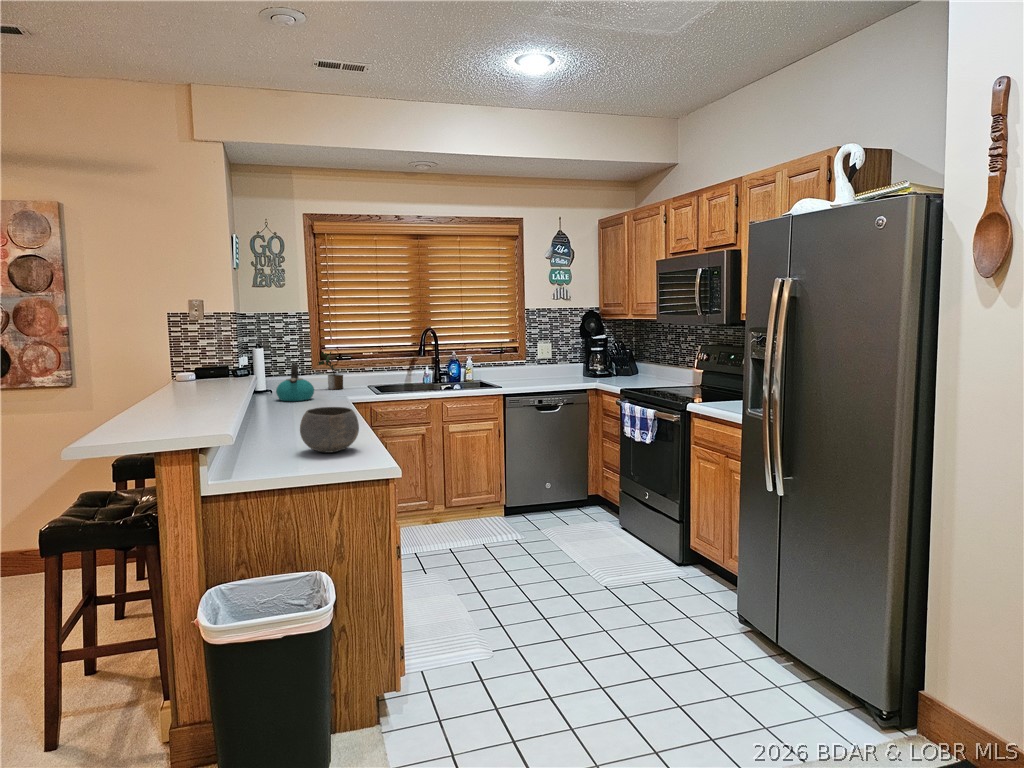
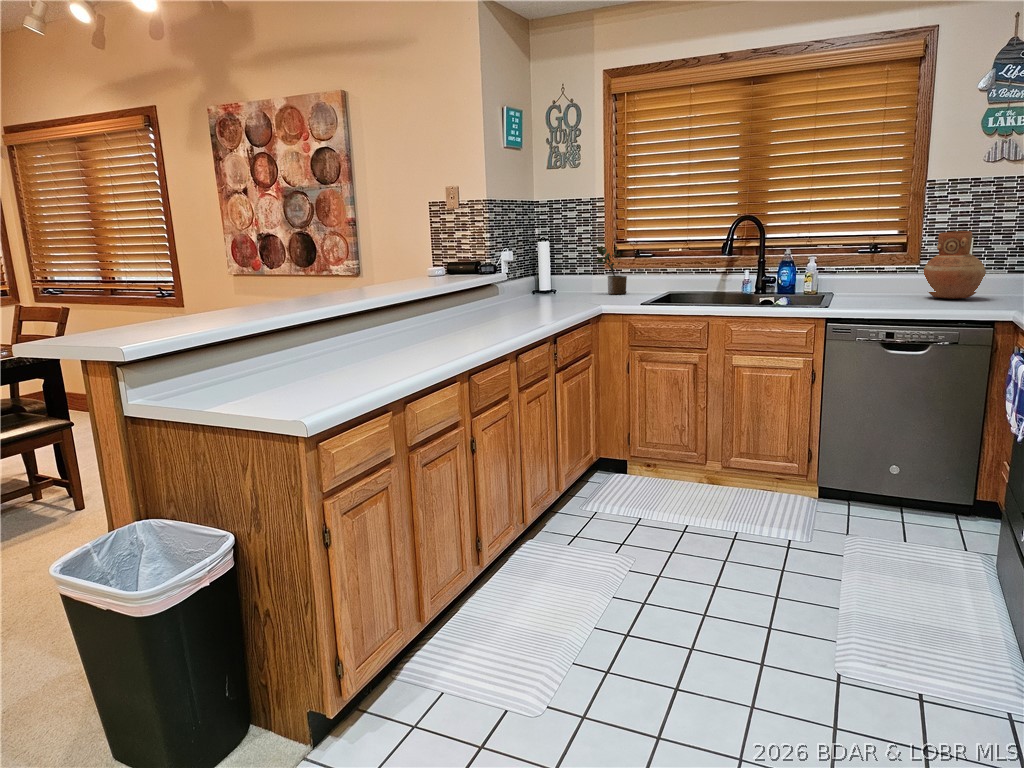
vase: none [530,339,563,379] -> present [924,231,986,299]
kettle: present [276,365,314,401] -> none [511,260,555,304]
bowl: present [300,407,359,453] -> none [297,307,373,365]

